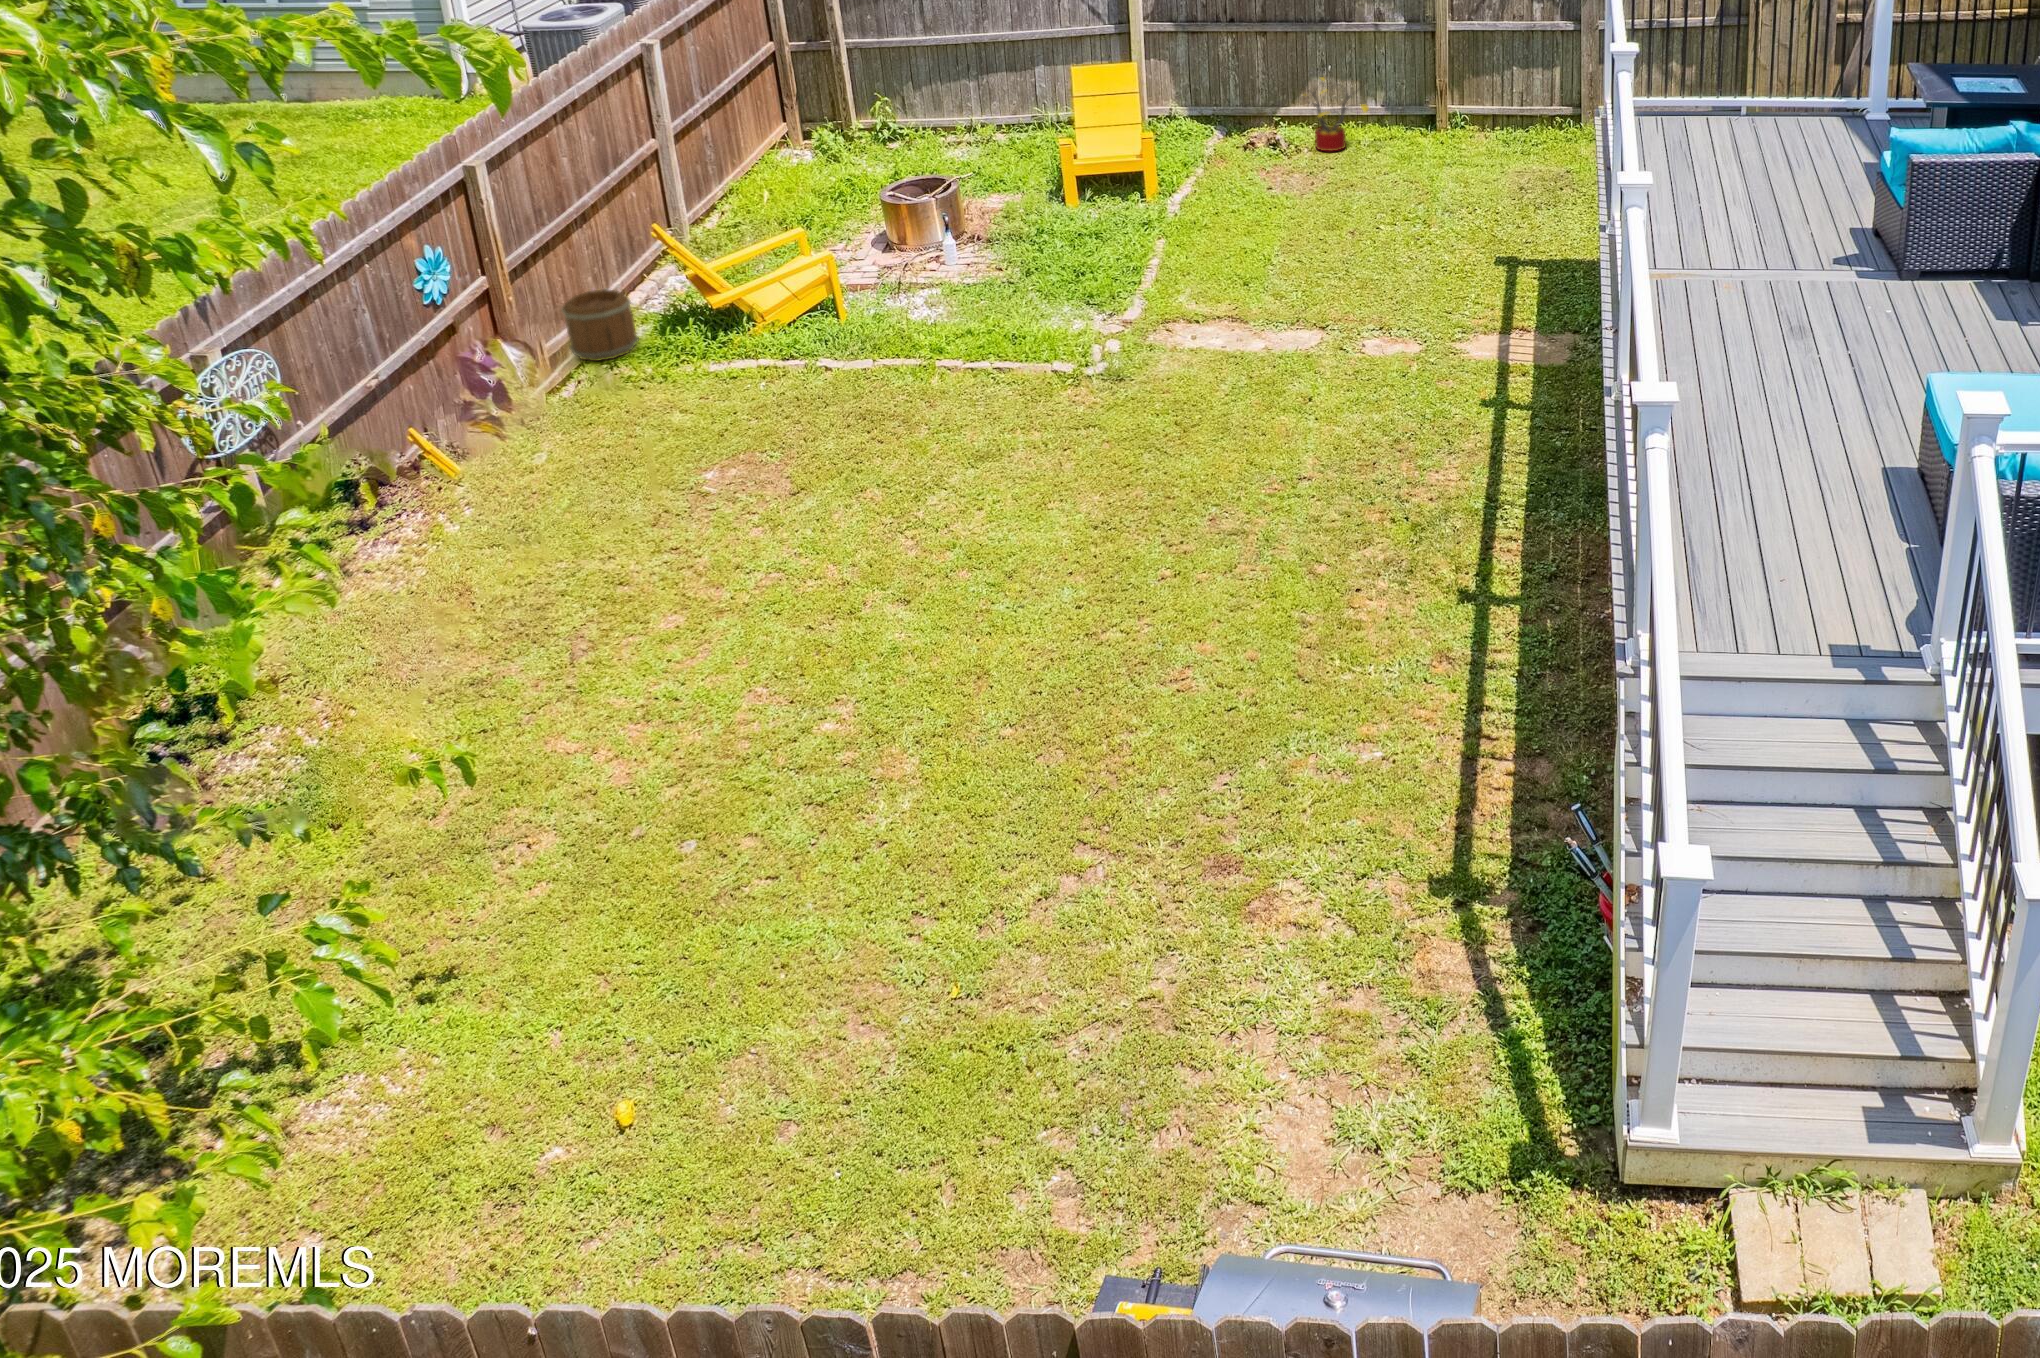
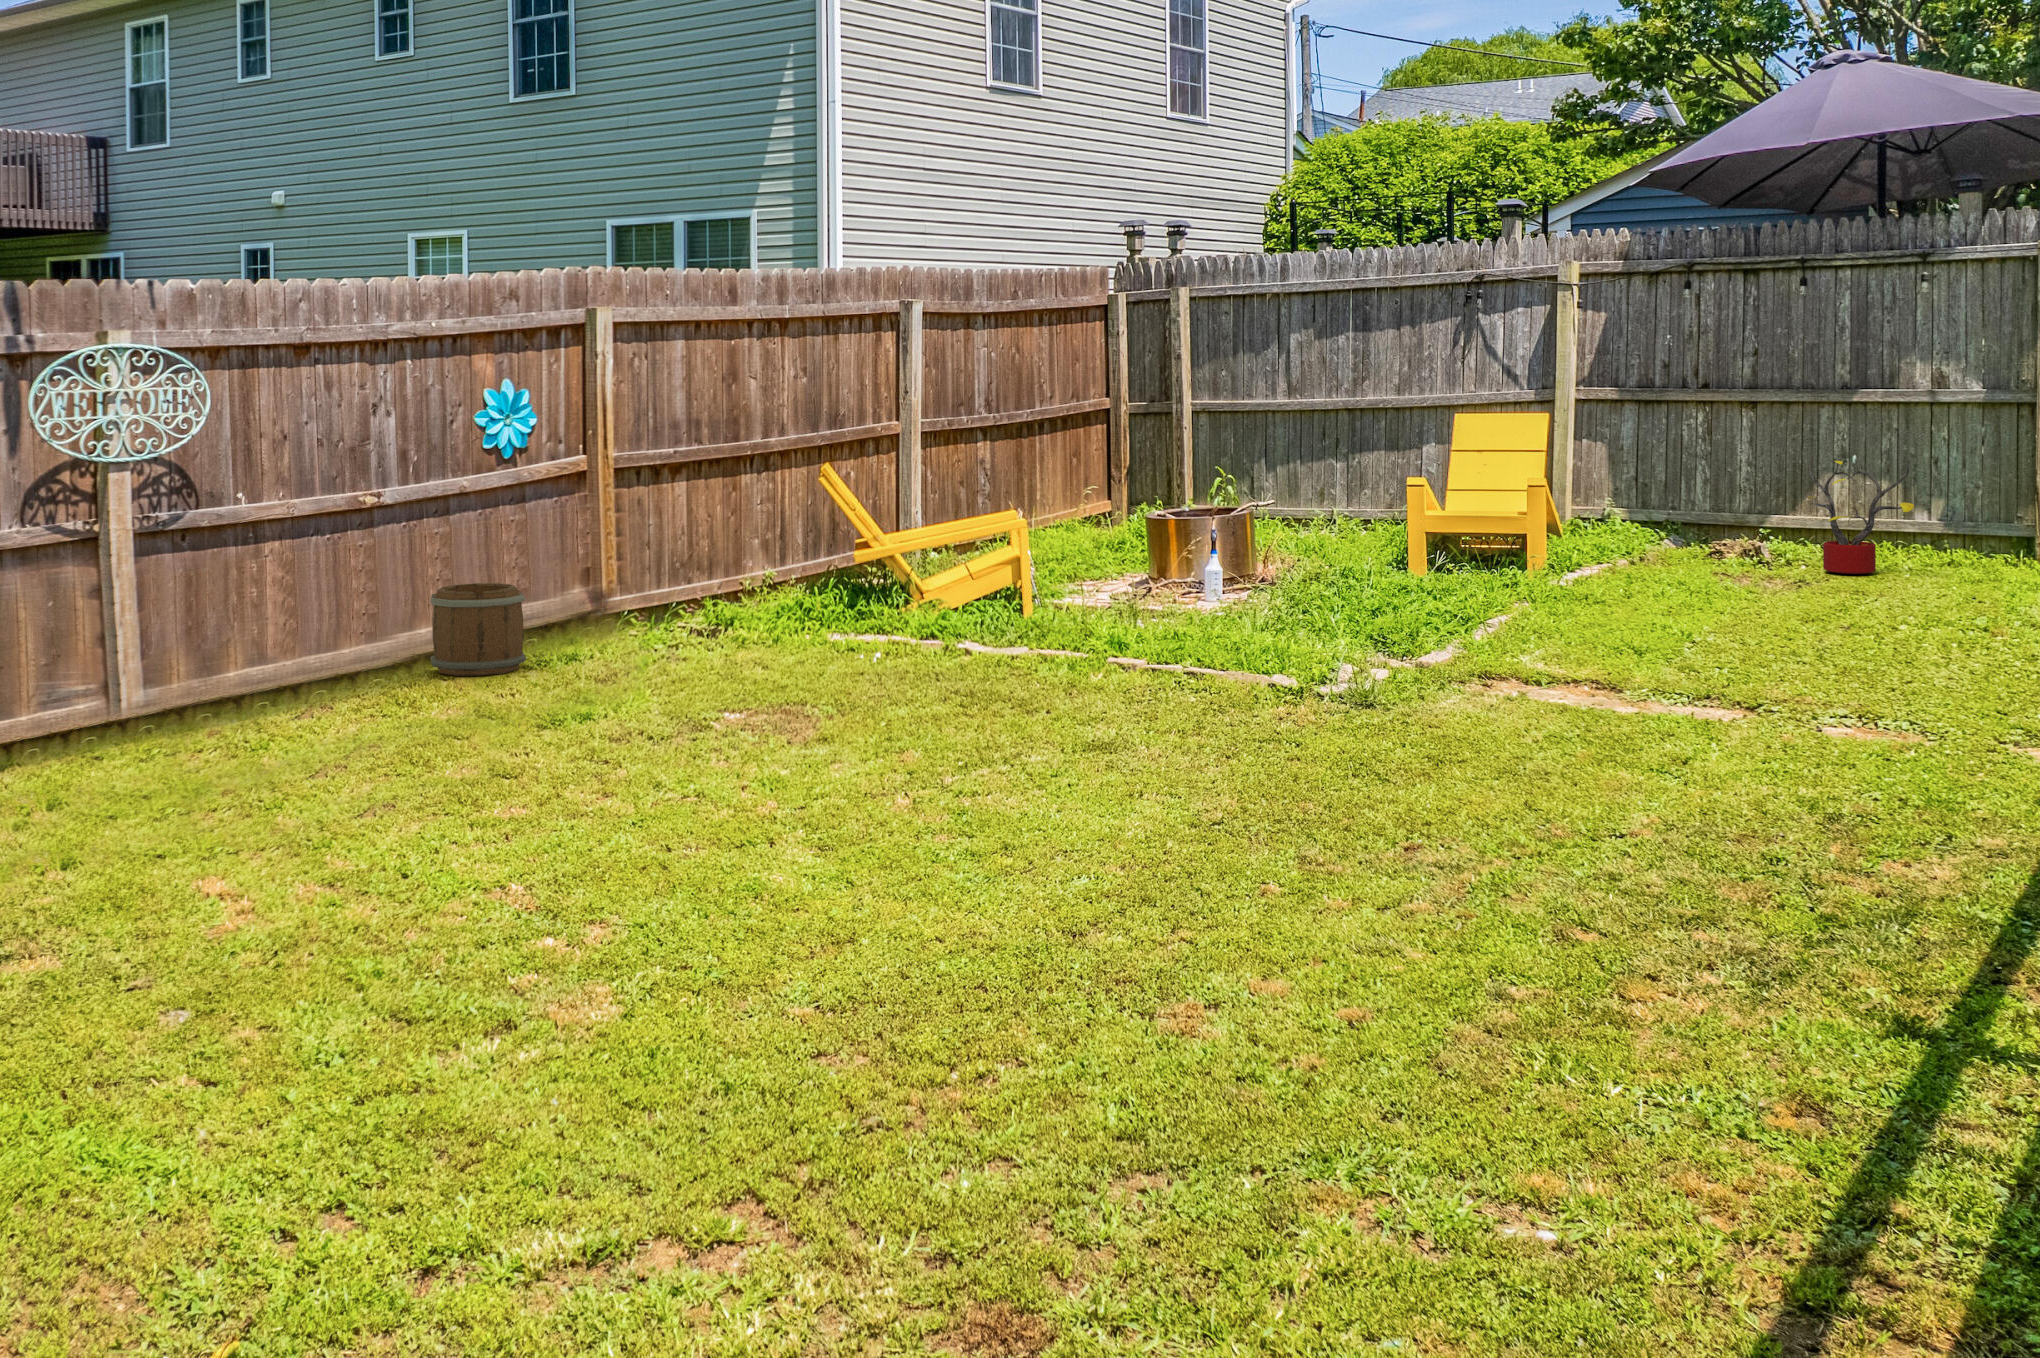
bucket: present [561,289,639,361] -> present [430,583,526,676]

